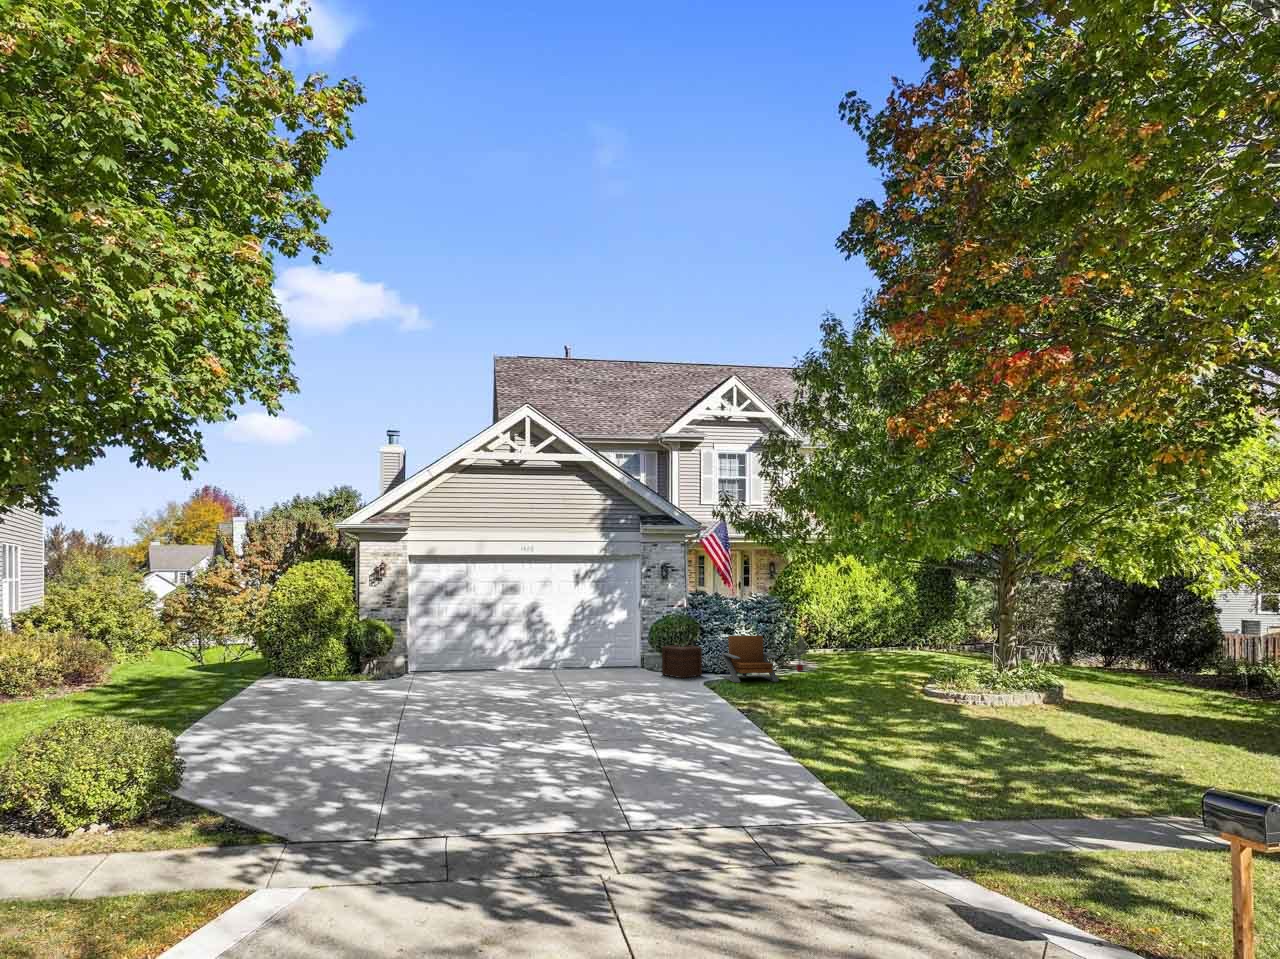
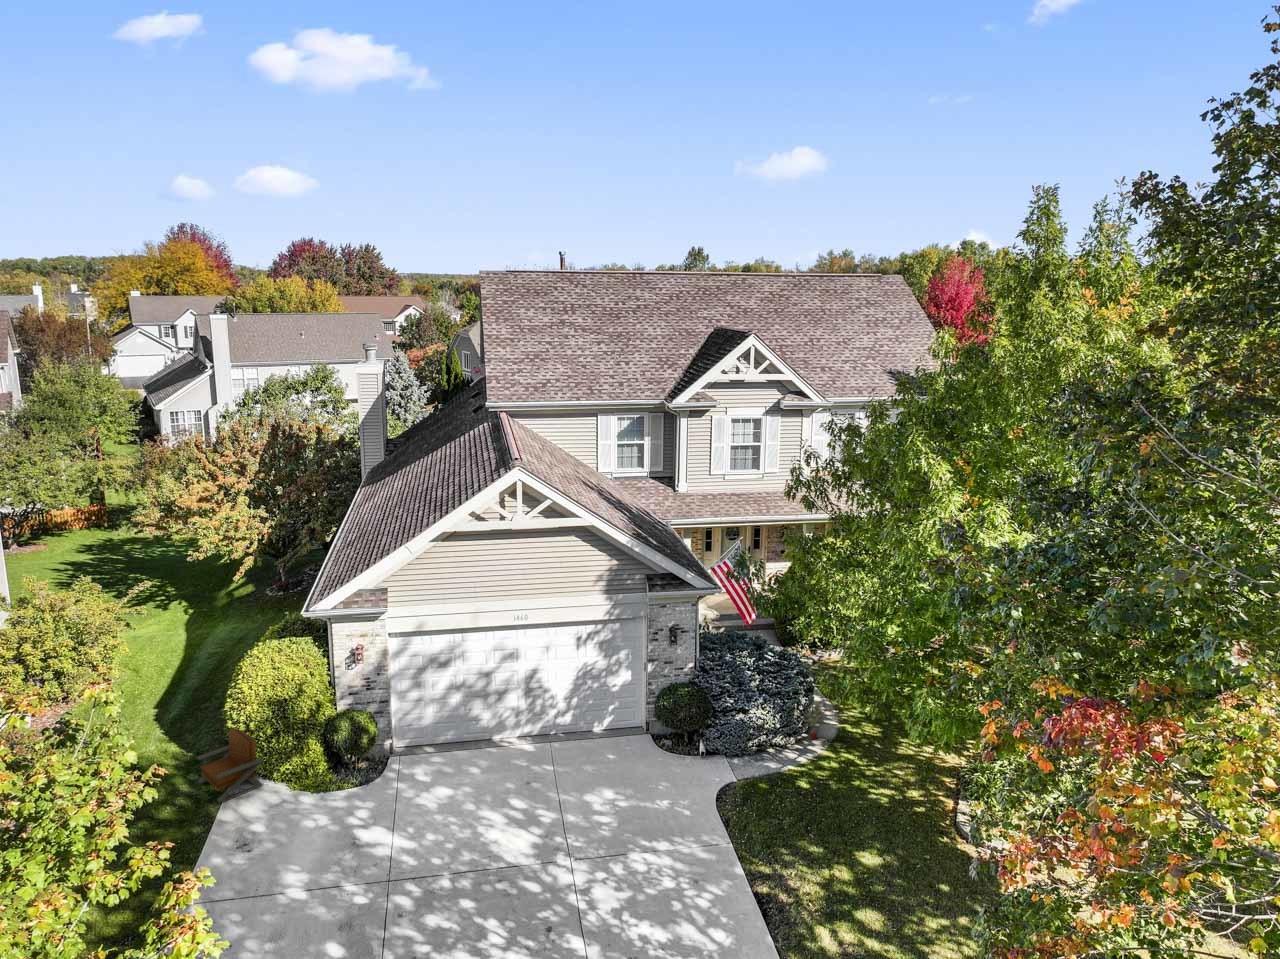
lounge chair: present [722,636,779,683] -> present [197,728,263,803]
wooden crate: present [662,645,702,678] -> none [669,718,713,766]

